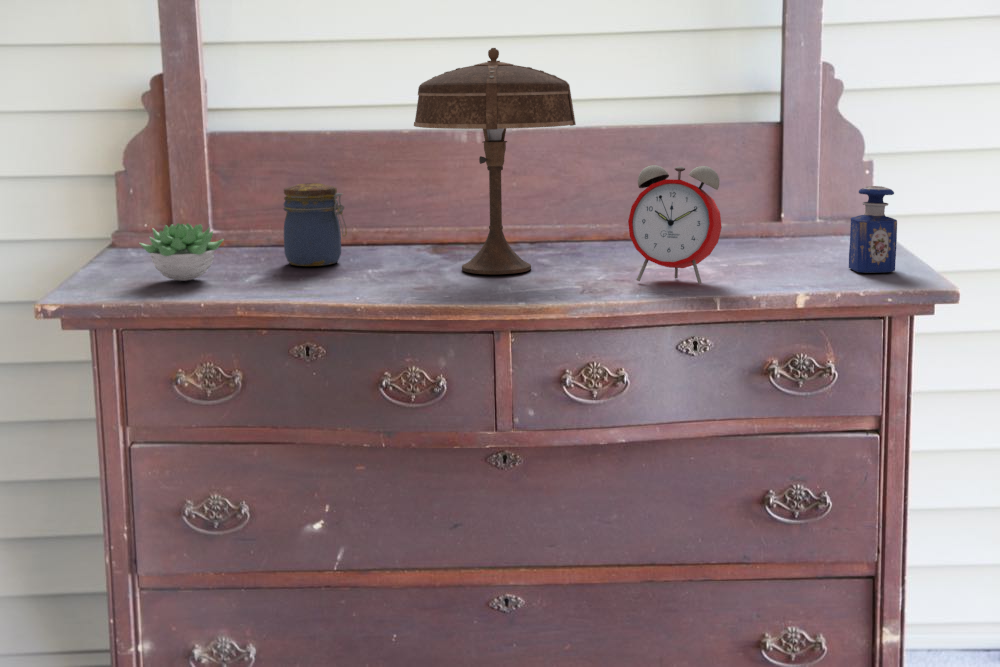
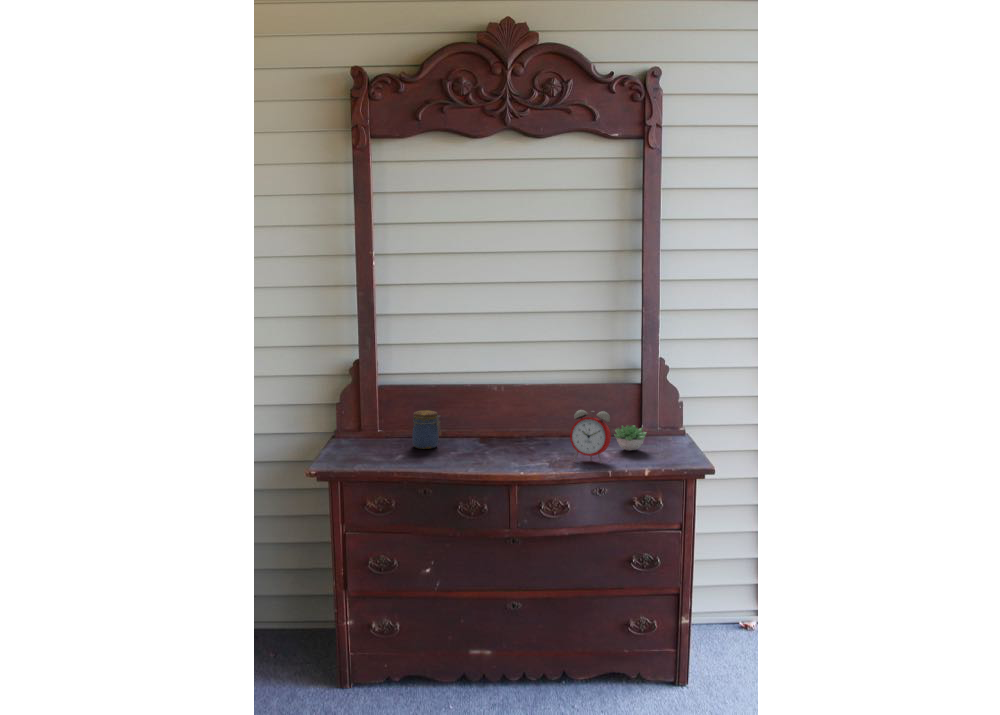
table lamp: present [414,48,576,274] -> none [475,355,547,456]
perfume bottle: present [849,186,897,273] -> none [668,420,688,458]
succulent plant: present [140,223,224,281] -> present [615,425,646,451]

